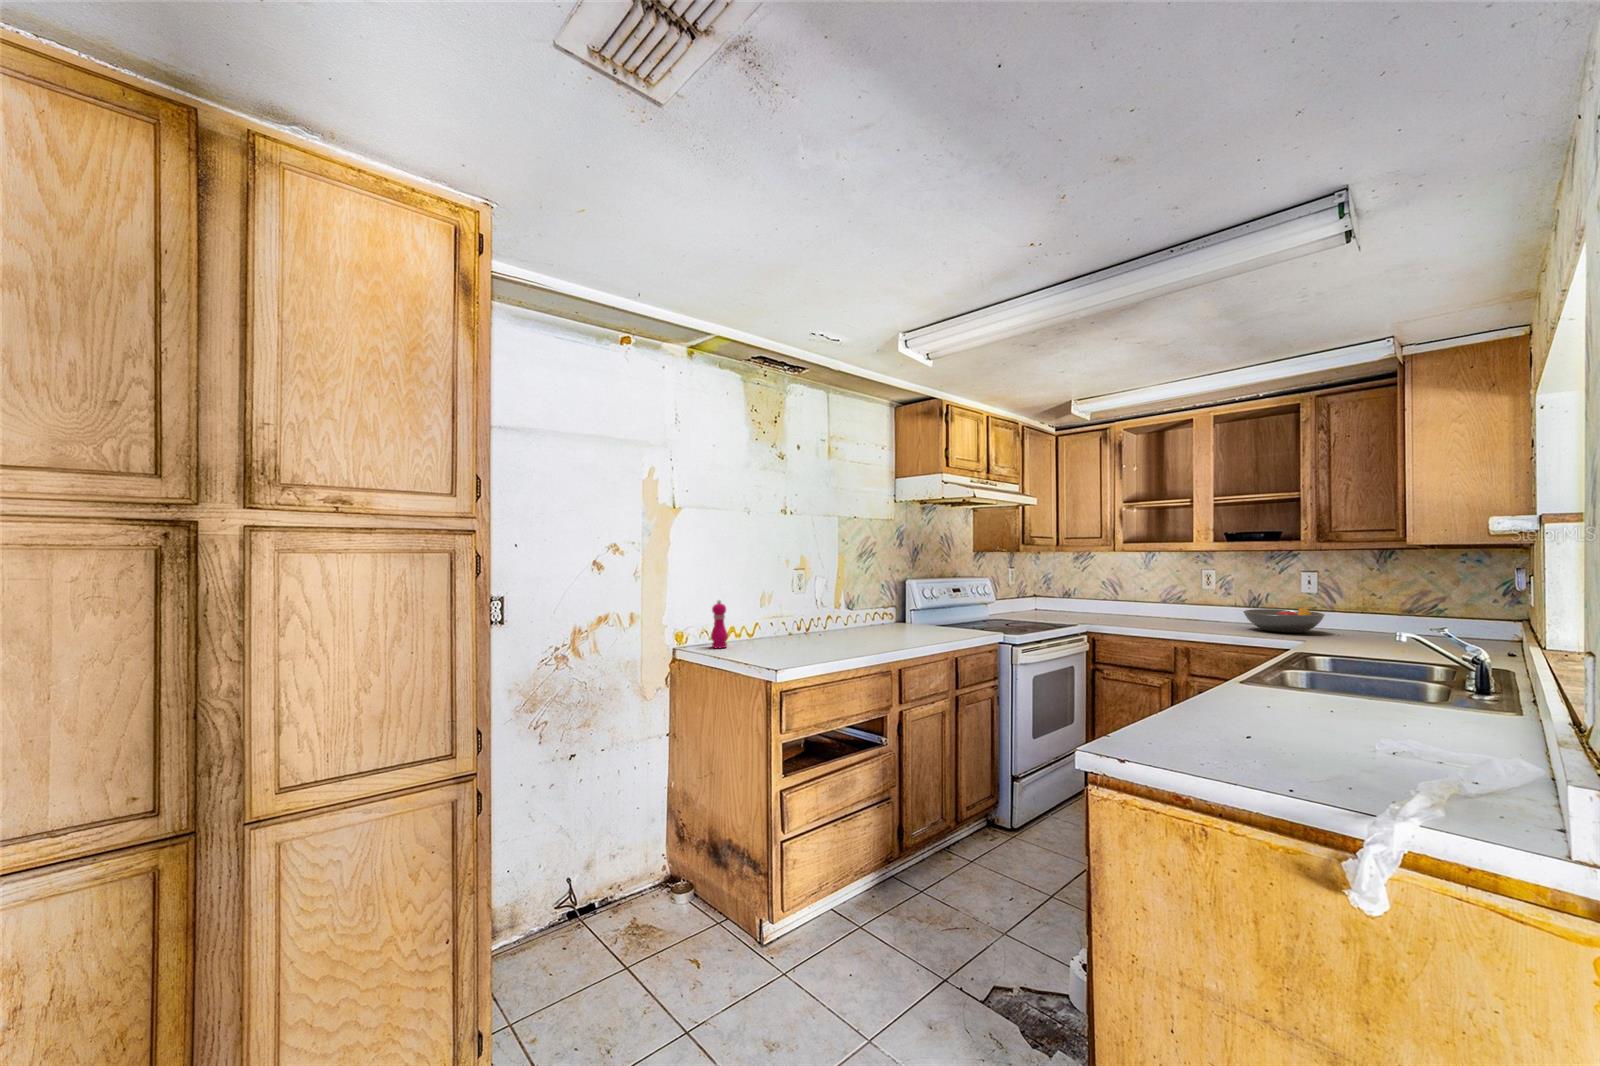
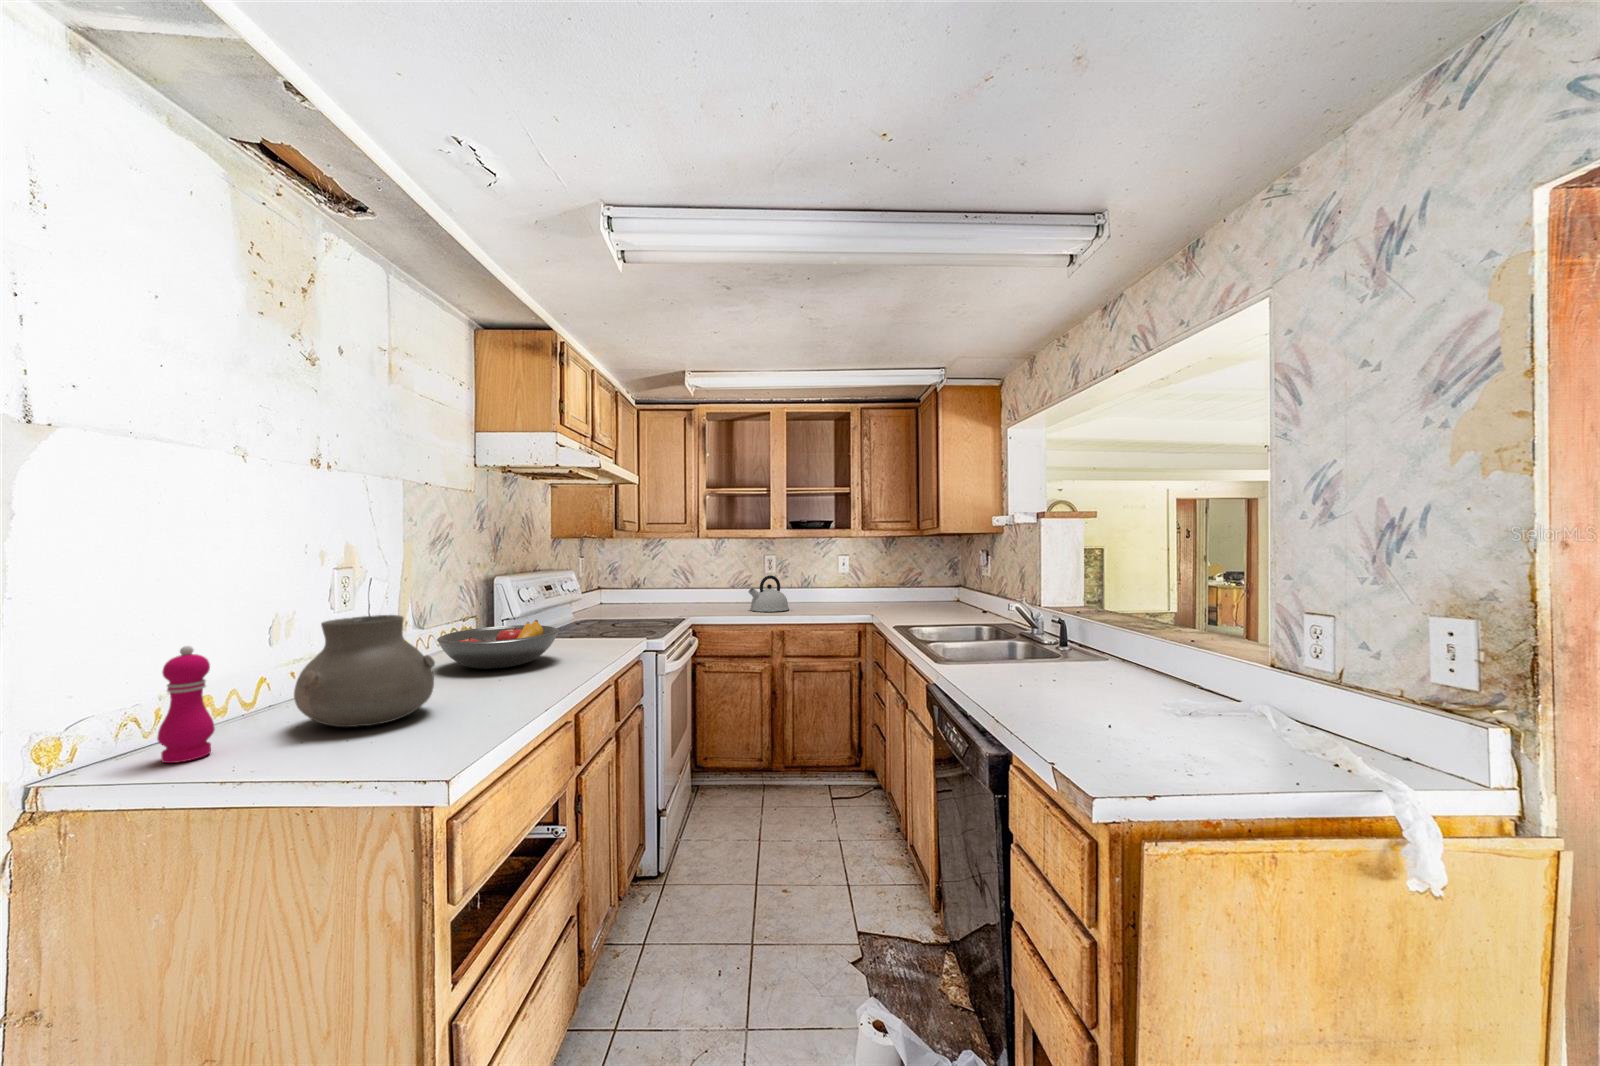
kettle: none [1159,591,1212,630] -> present [749,575,789,612]
vase: none [756,594,815,649] -> present [294,615,435,727]
fruit bowl: present [1243,607,1324,633] -> present [437,620,559,669]

